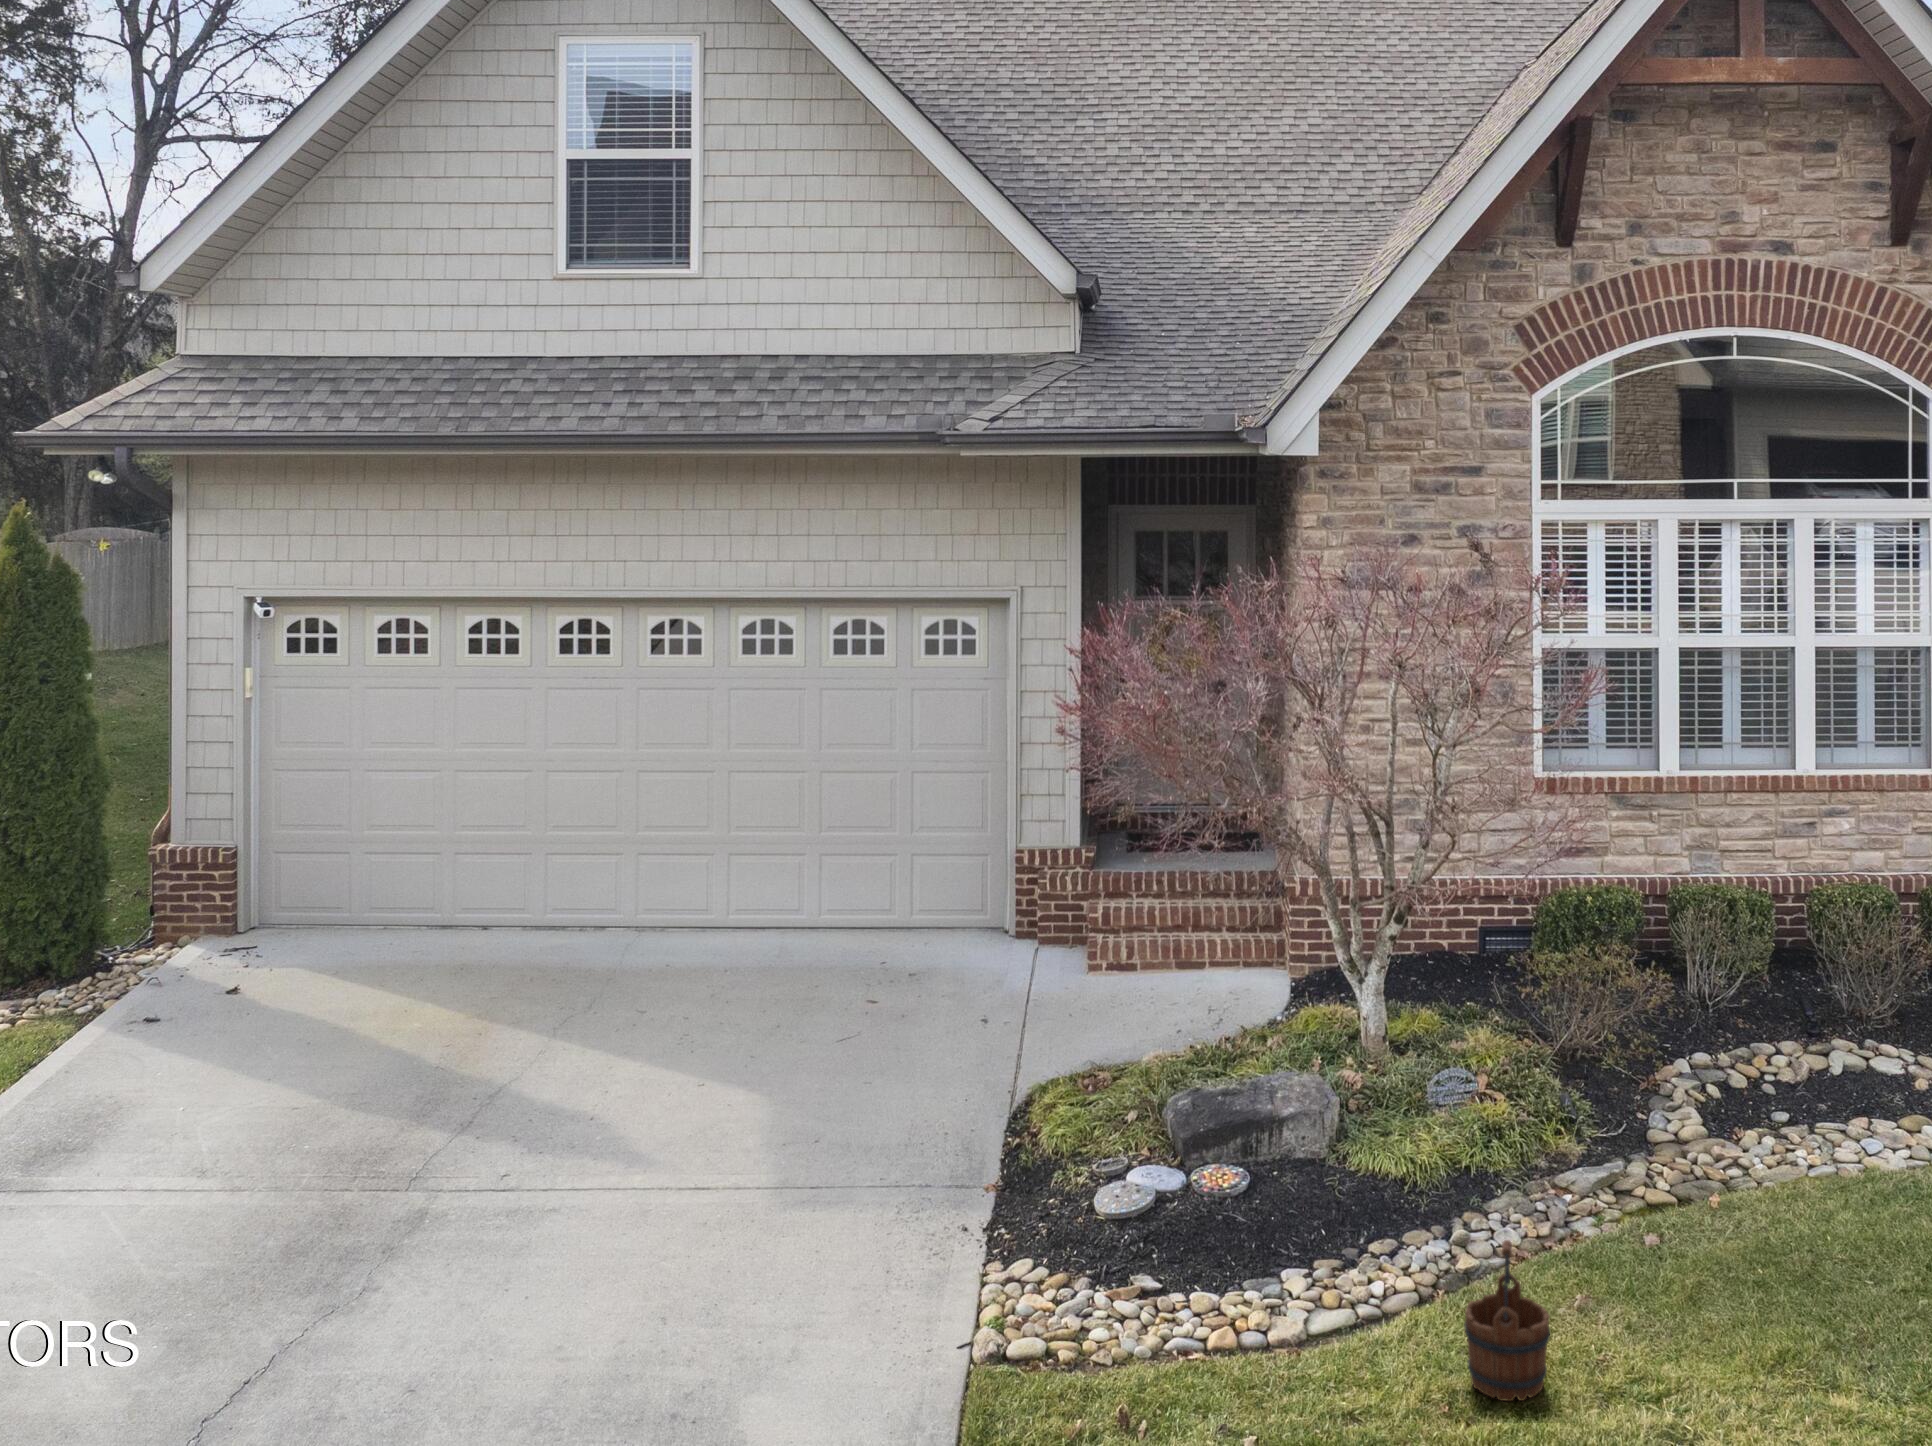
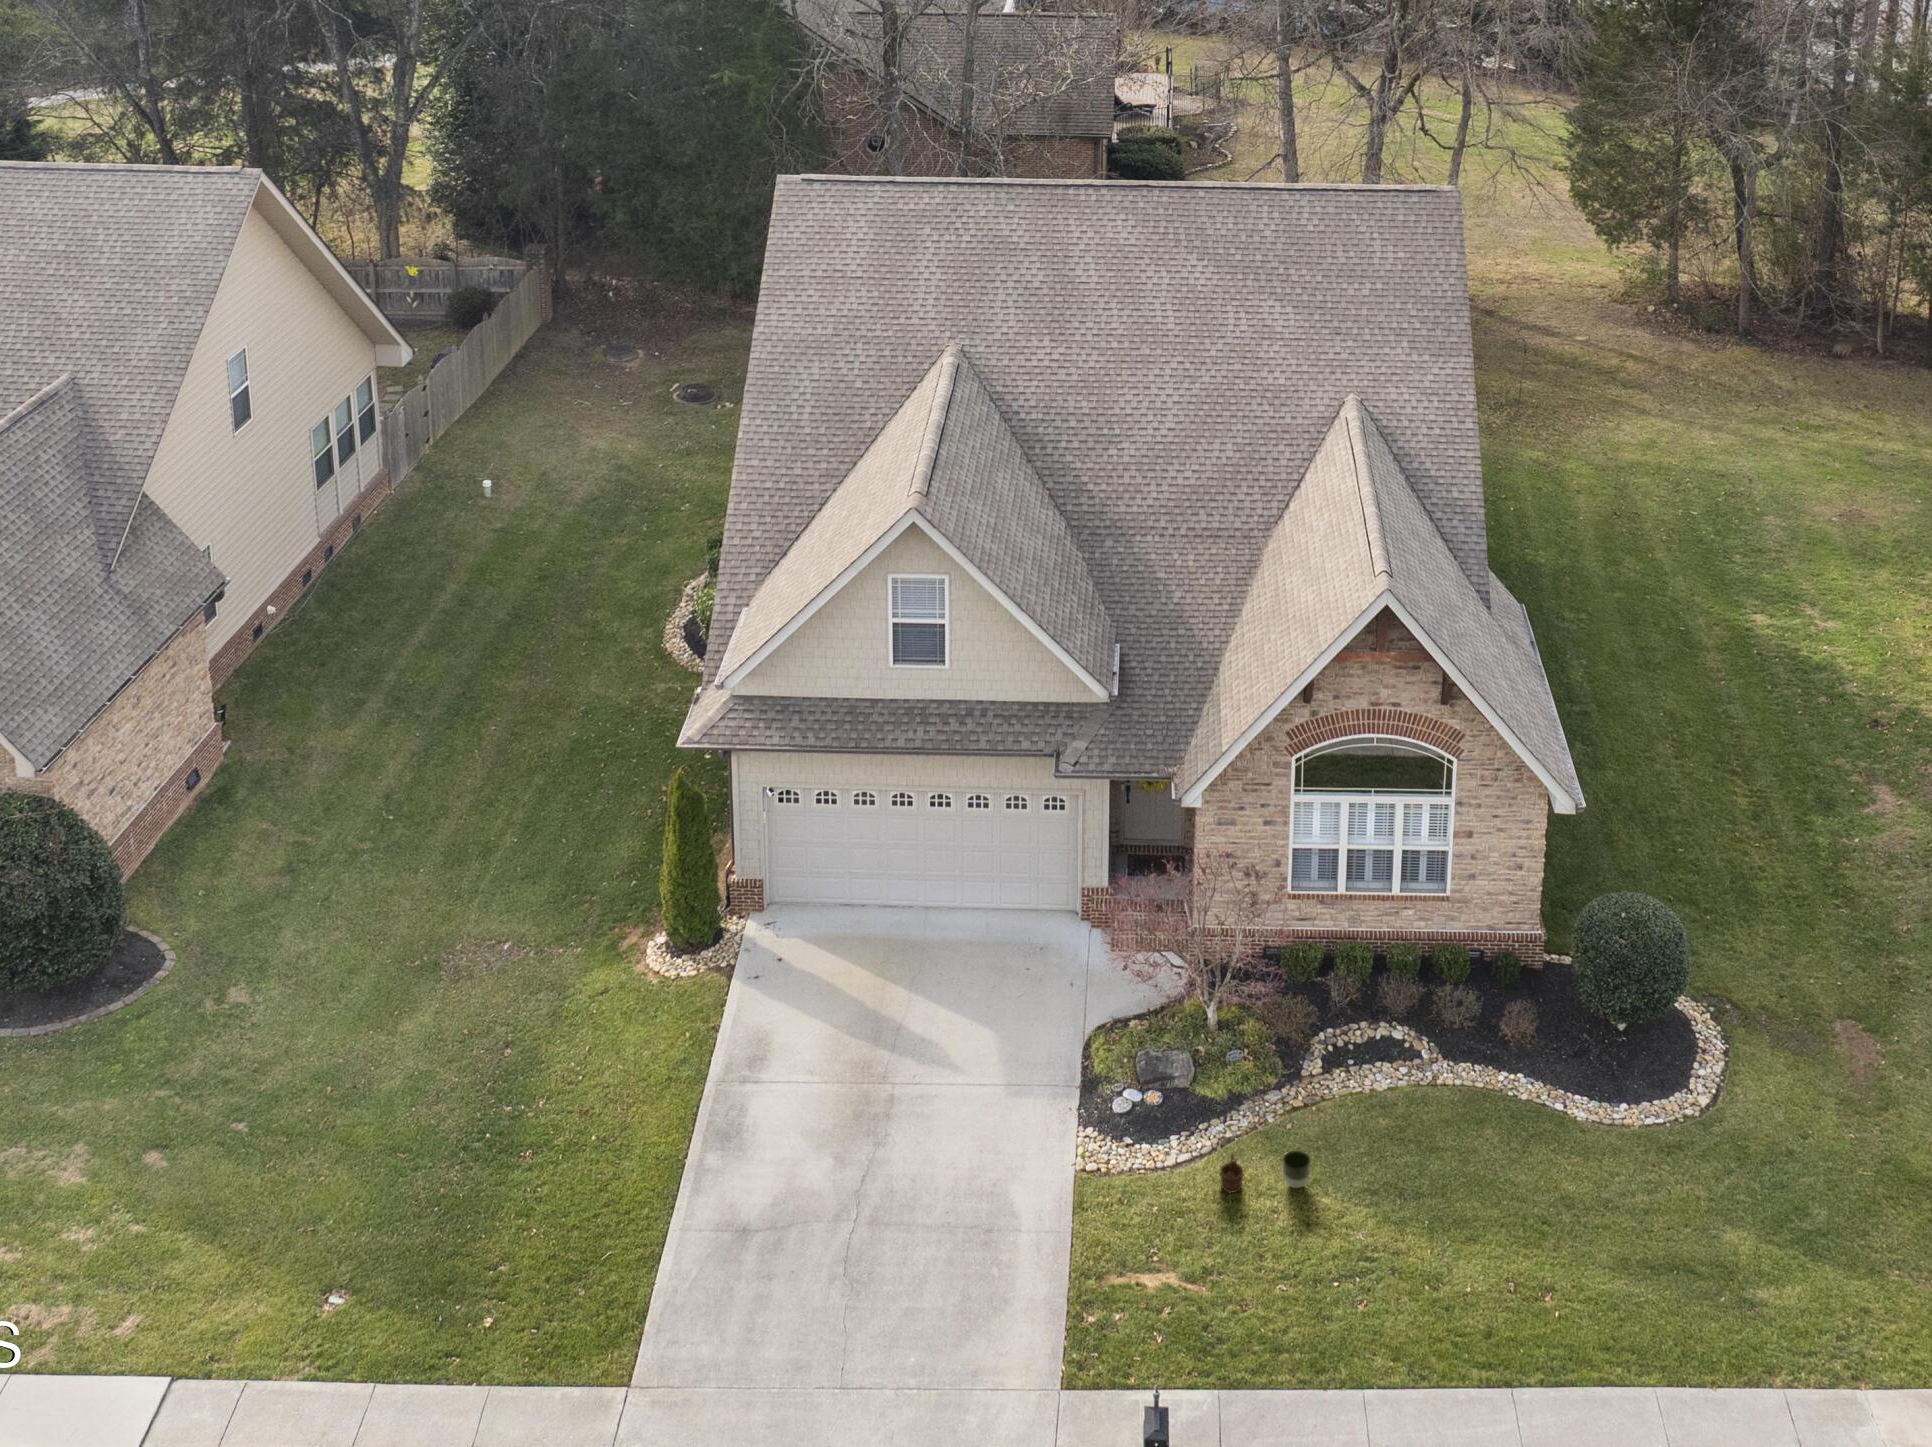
planter: none [1683,1247,1783,1382] -> present [1283,1151,1311,1188]

